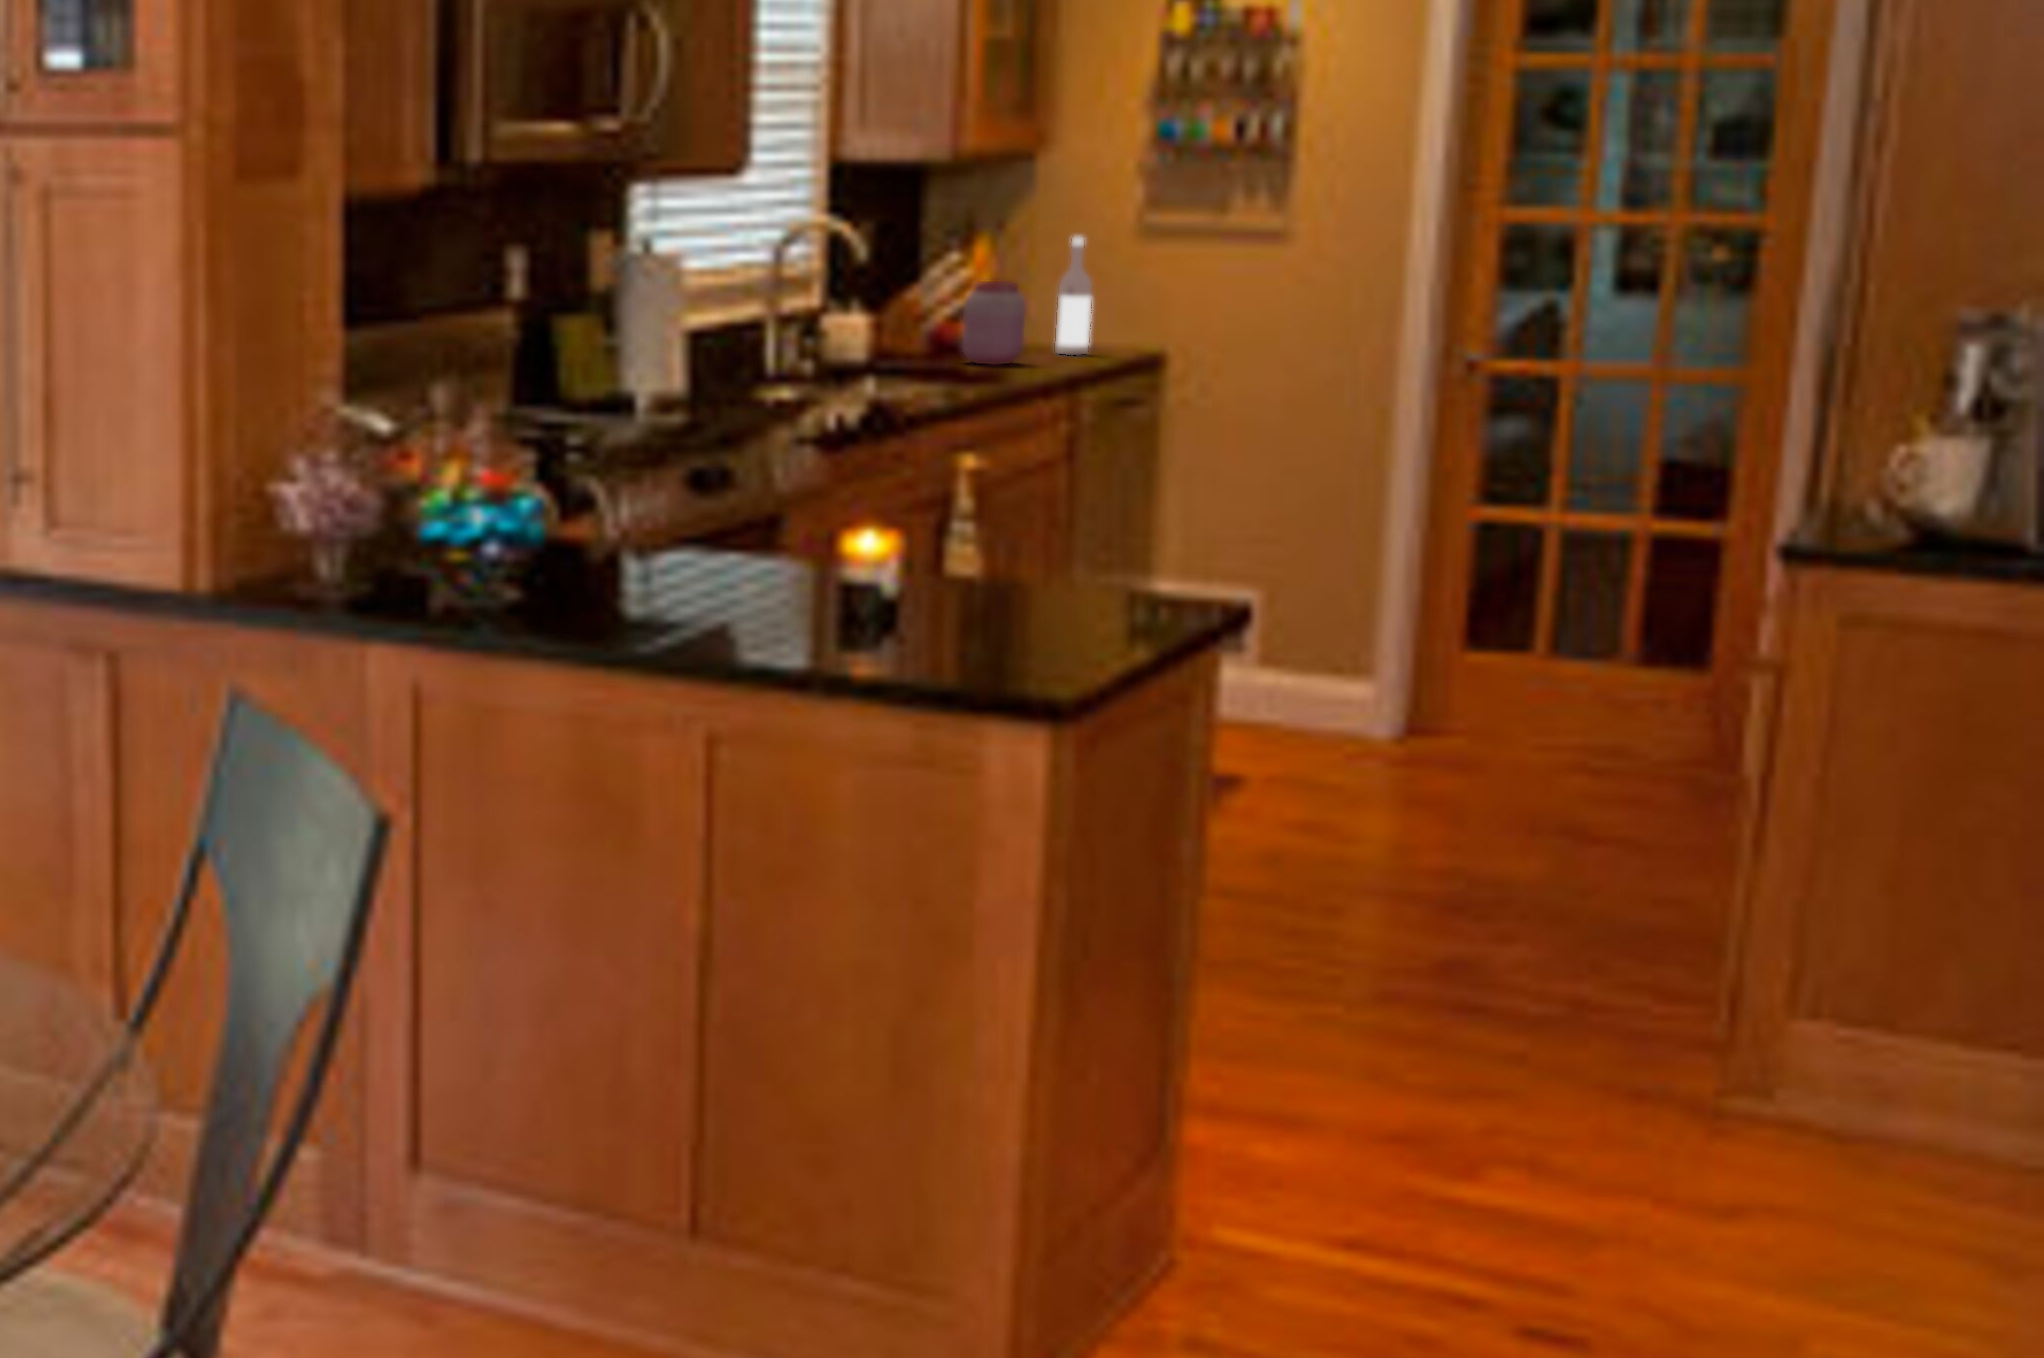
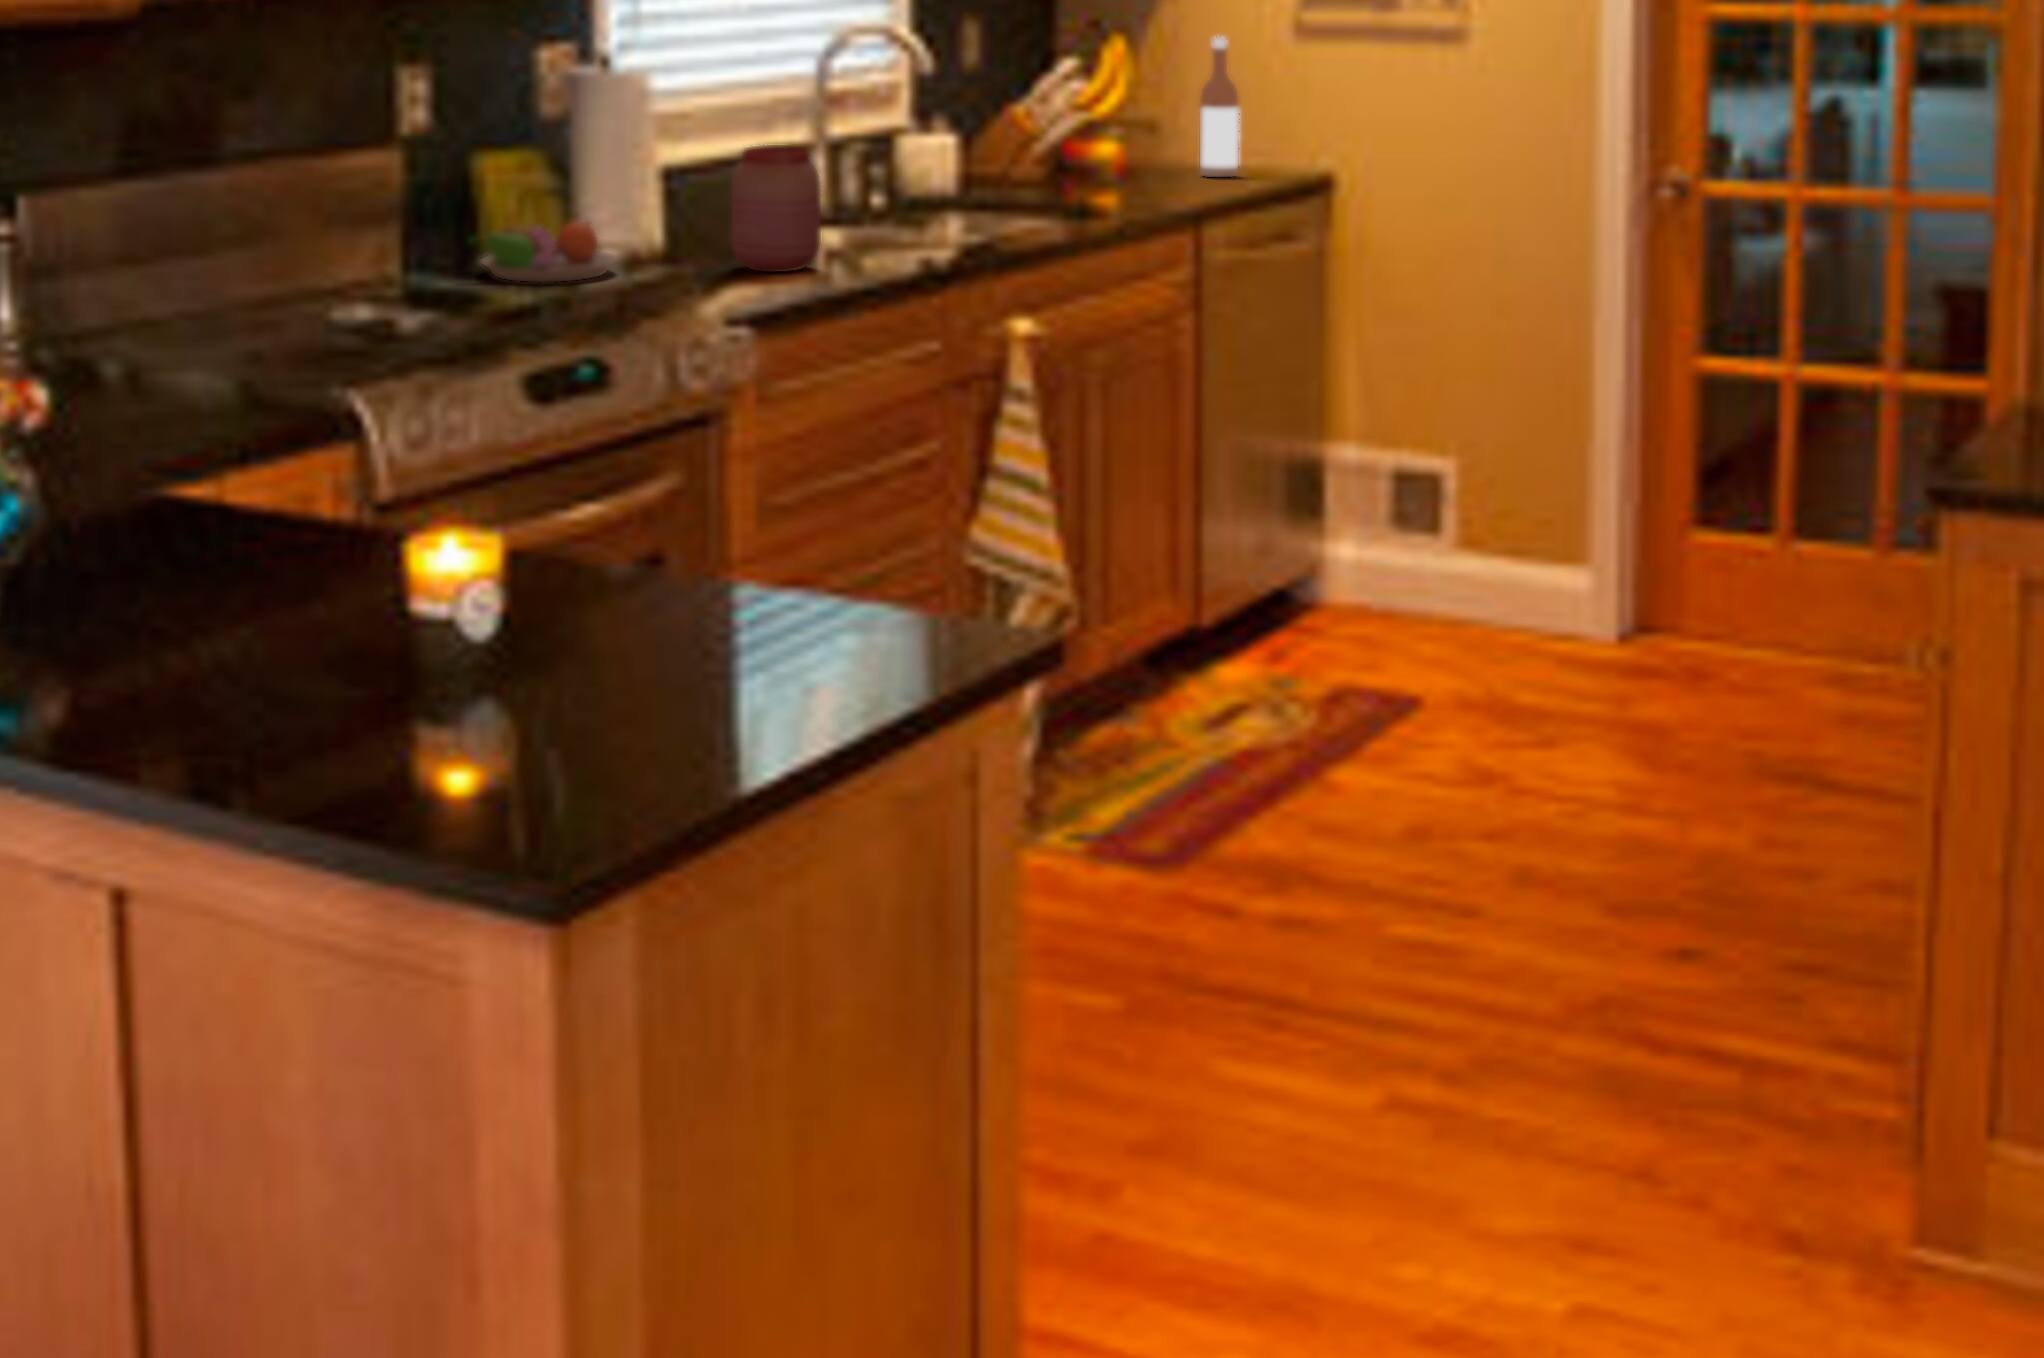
jar: present [962,281,1026,365] -> present [731,145,821,272]
fruit bowl: none [562,366,673,415] -> present [470,222,617,282]

